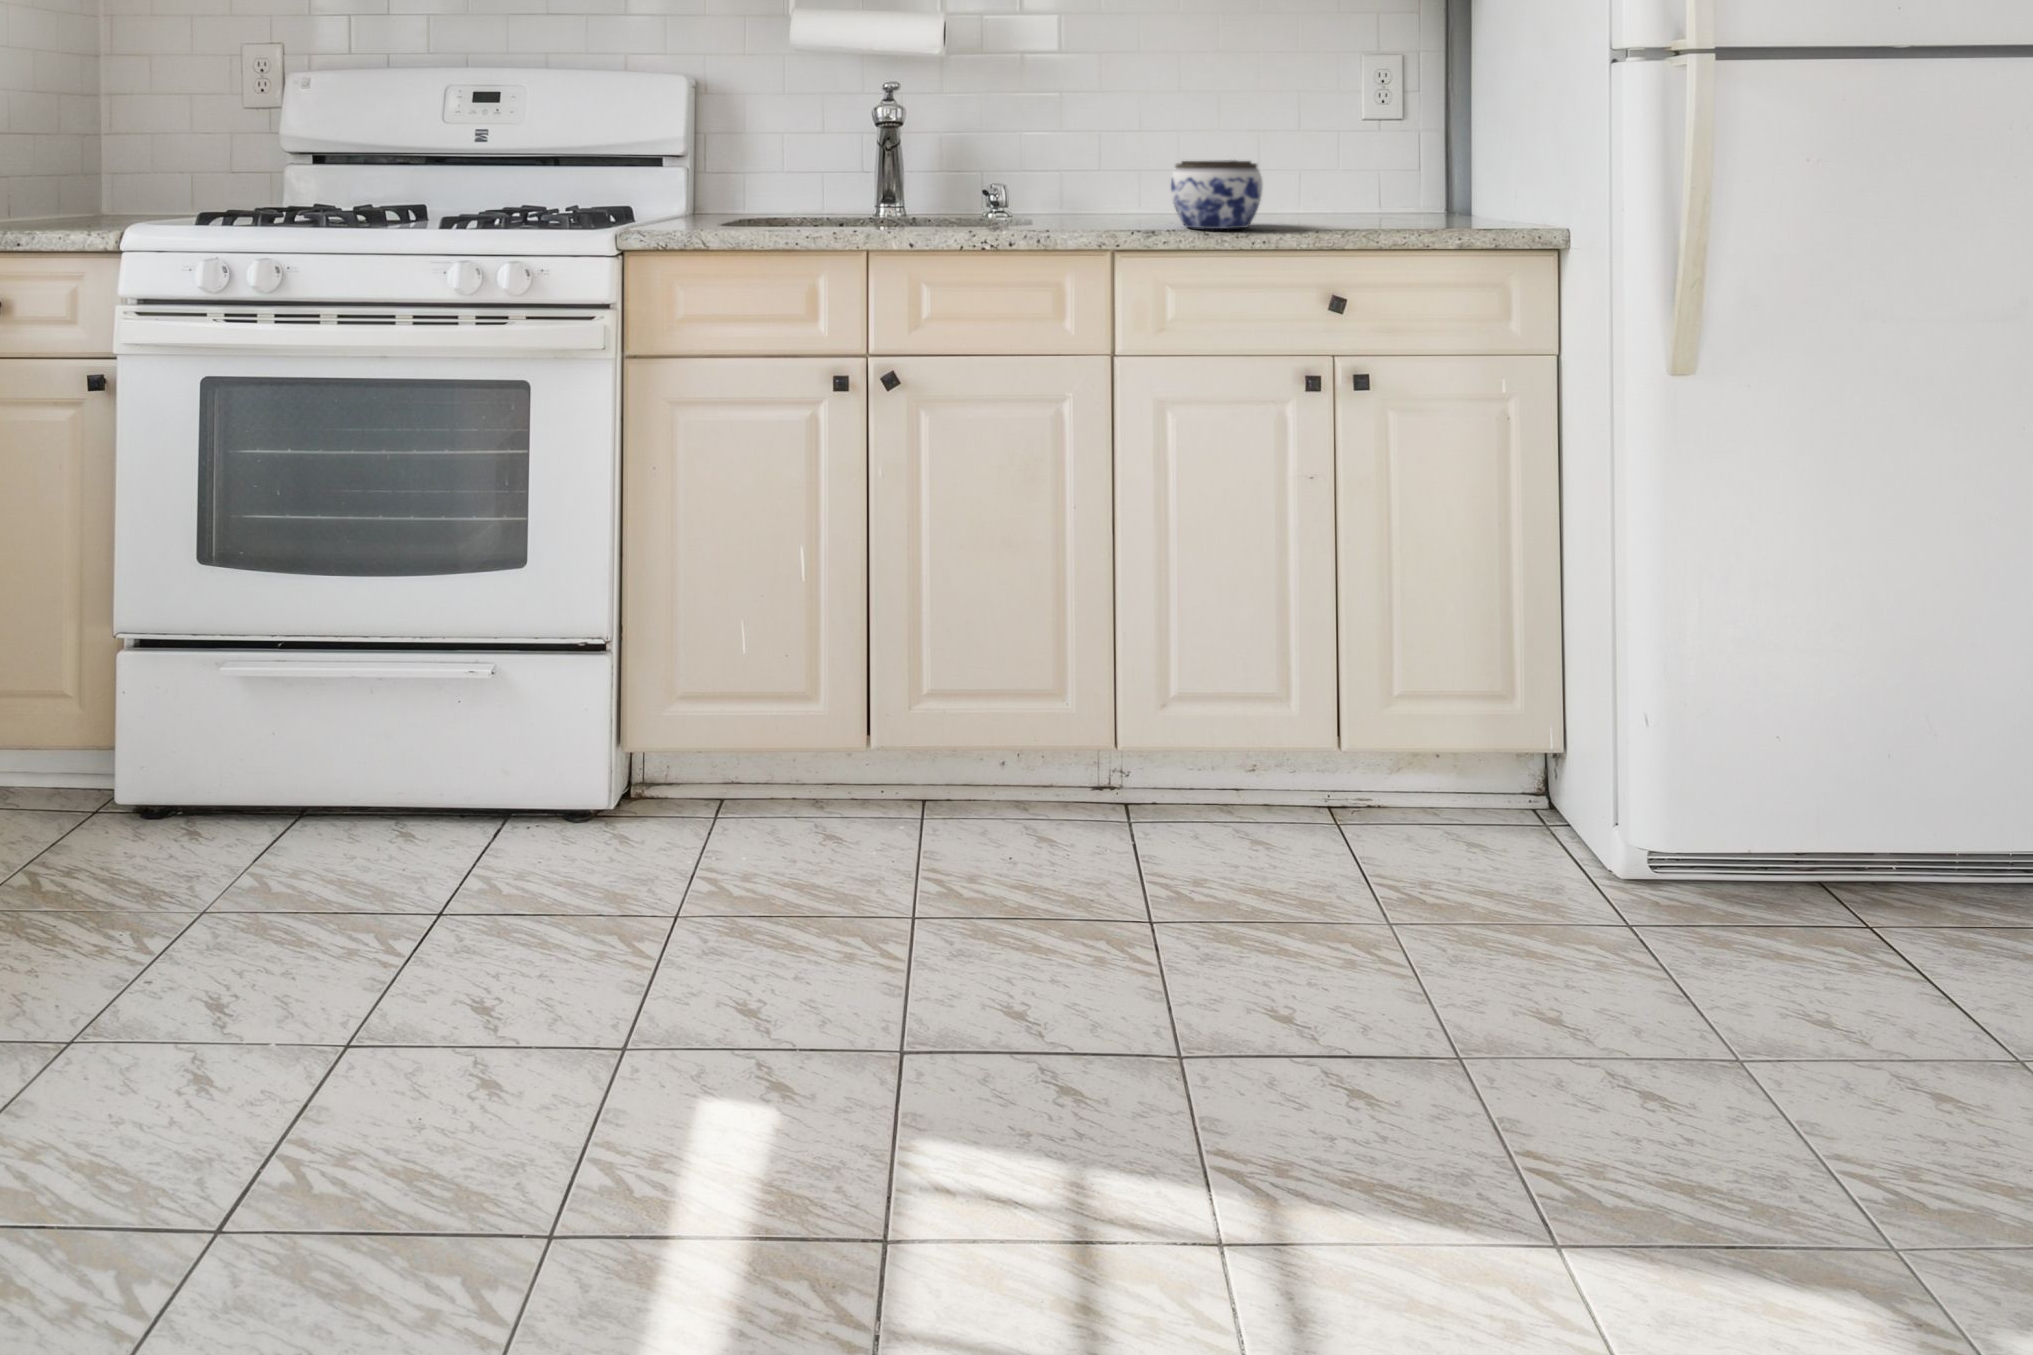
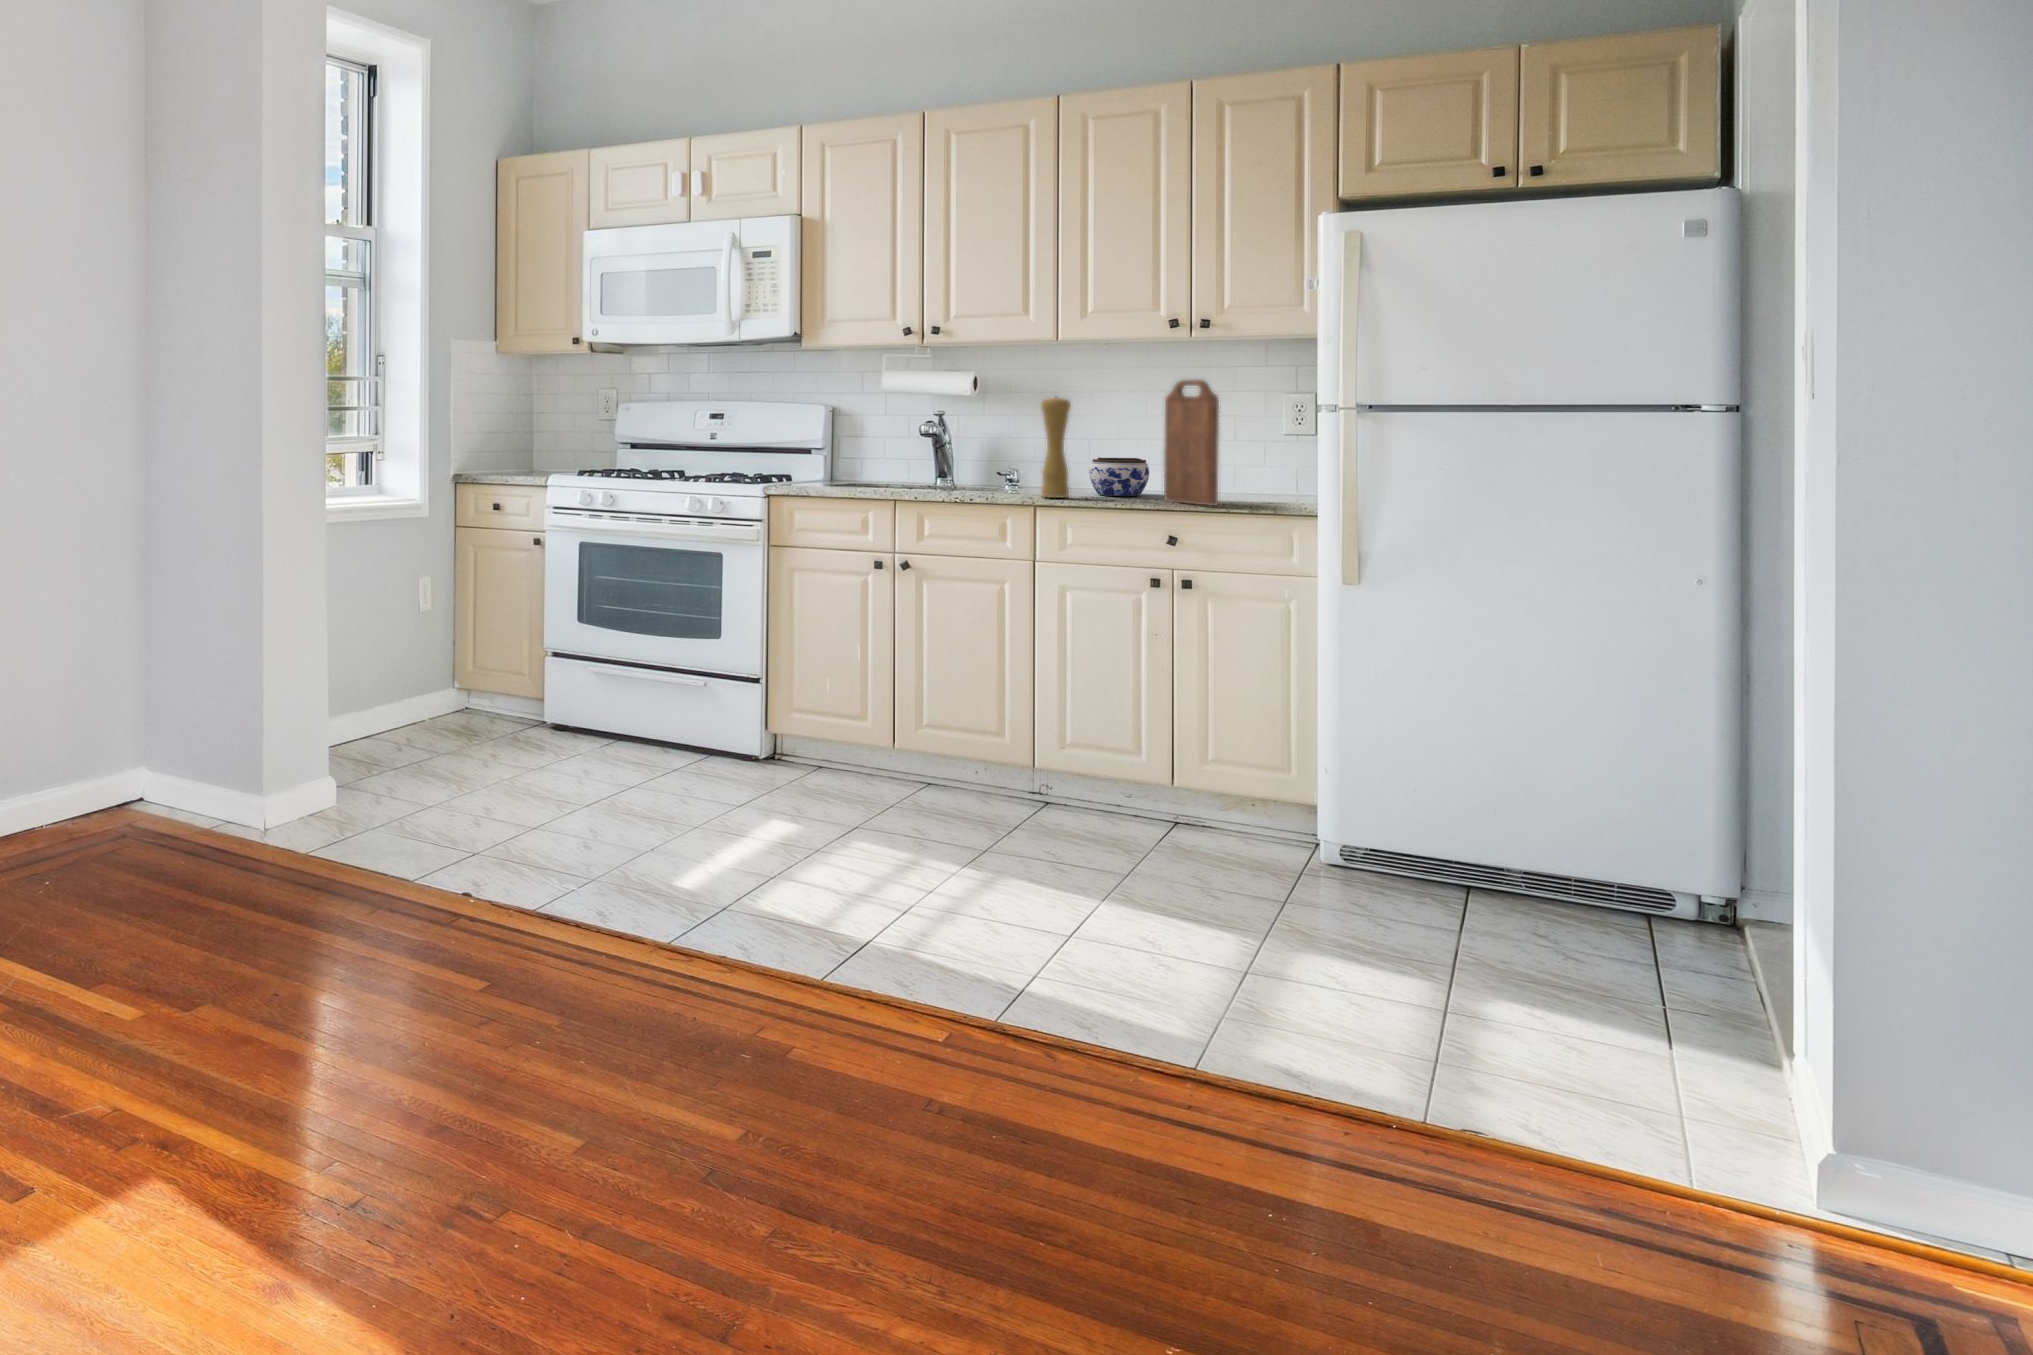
cutting board: none [1302,12,1415,241] -> present [1164,379,1219,506]
pepper mill: none [1116,45,1164,236] -> present [1041,396,1071,498]

